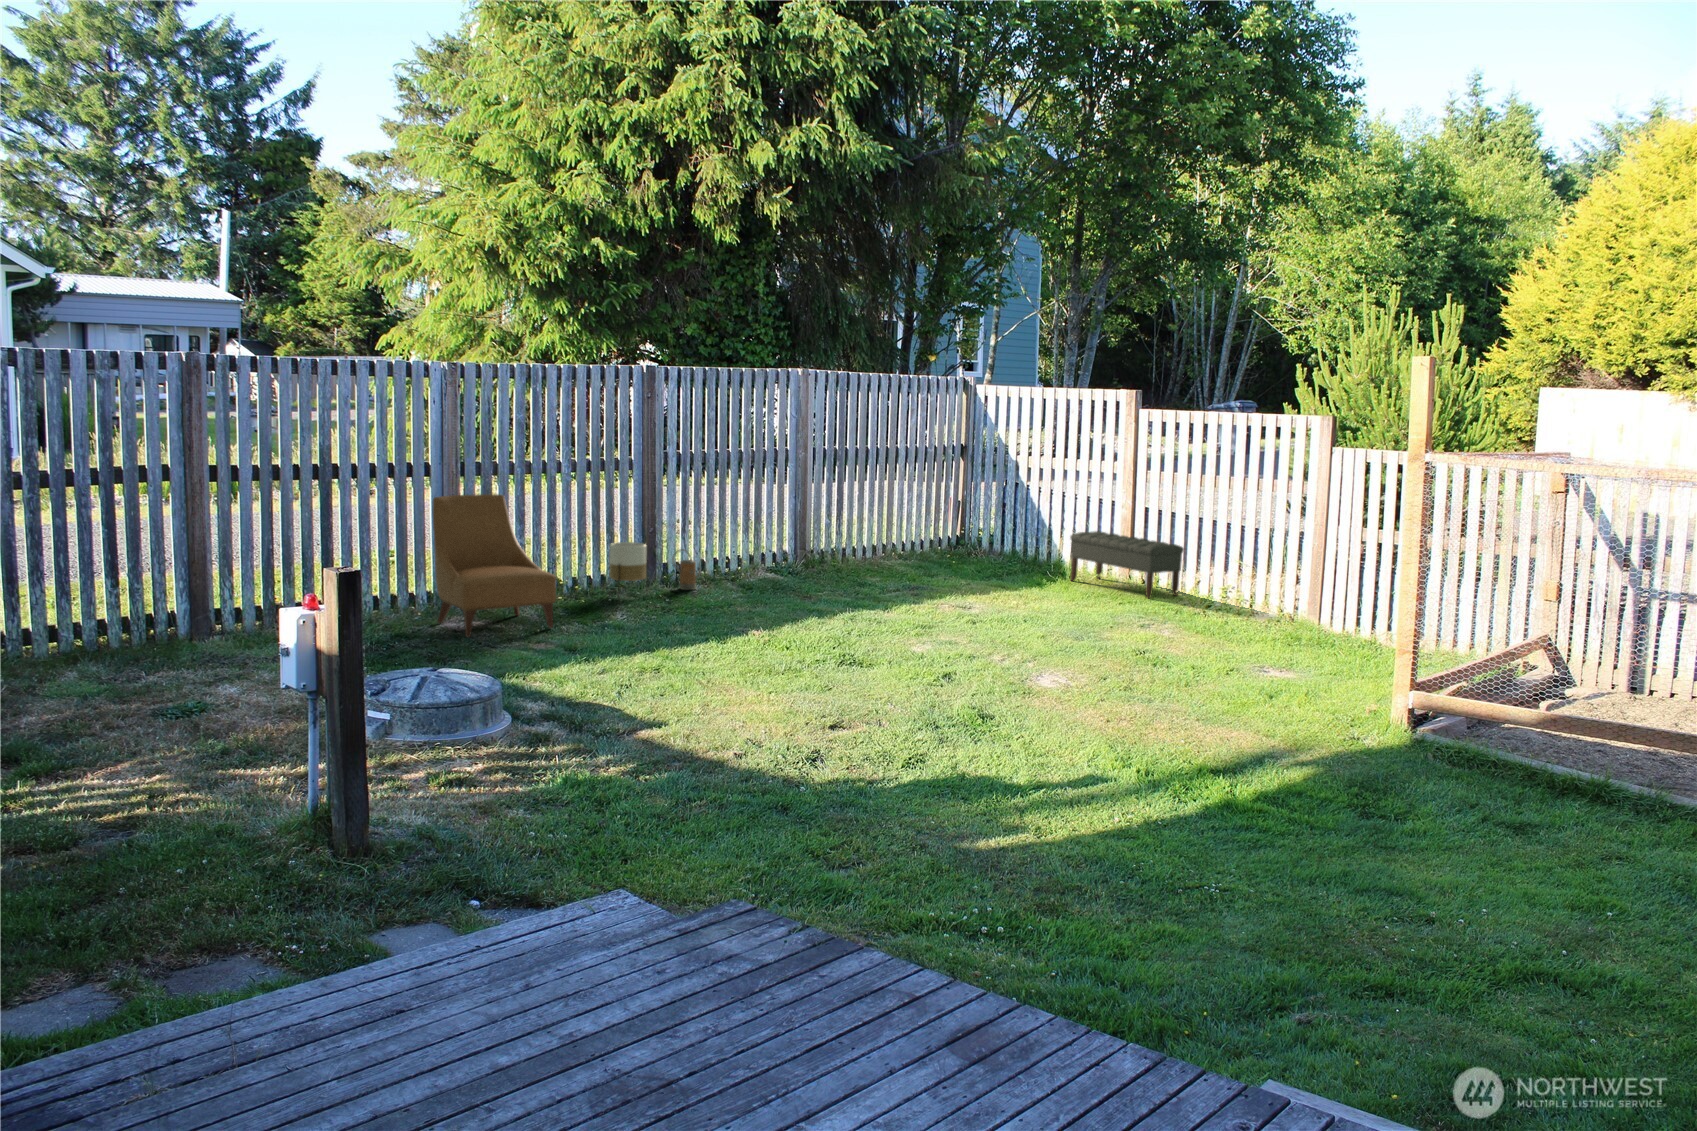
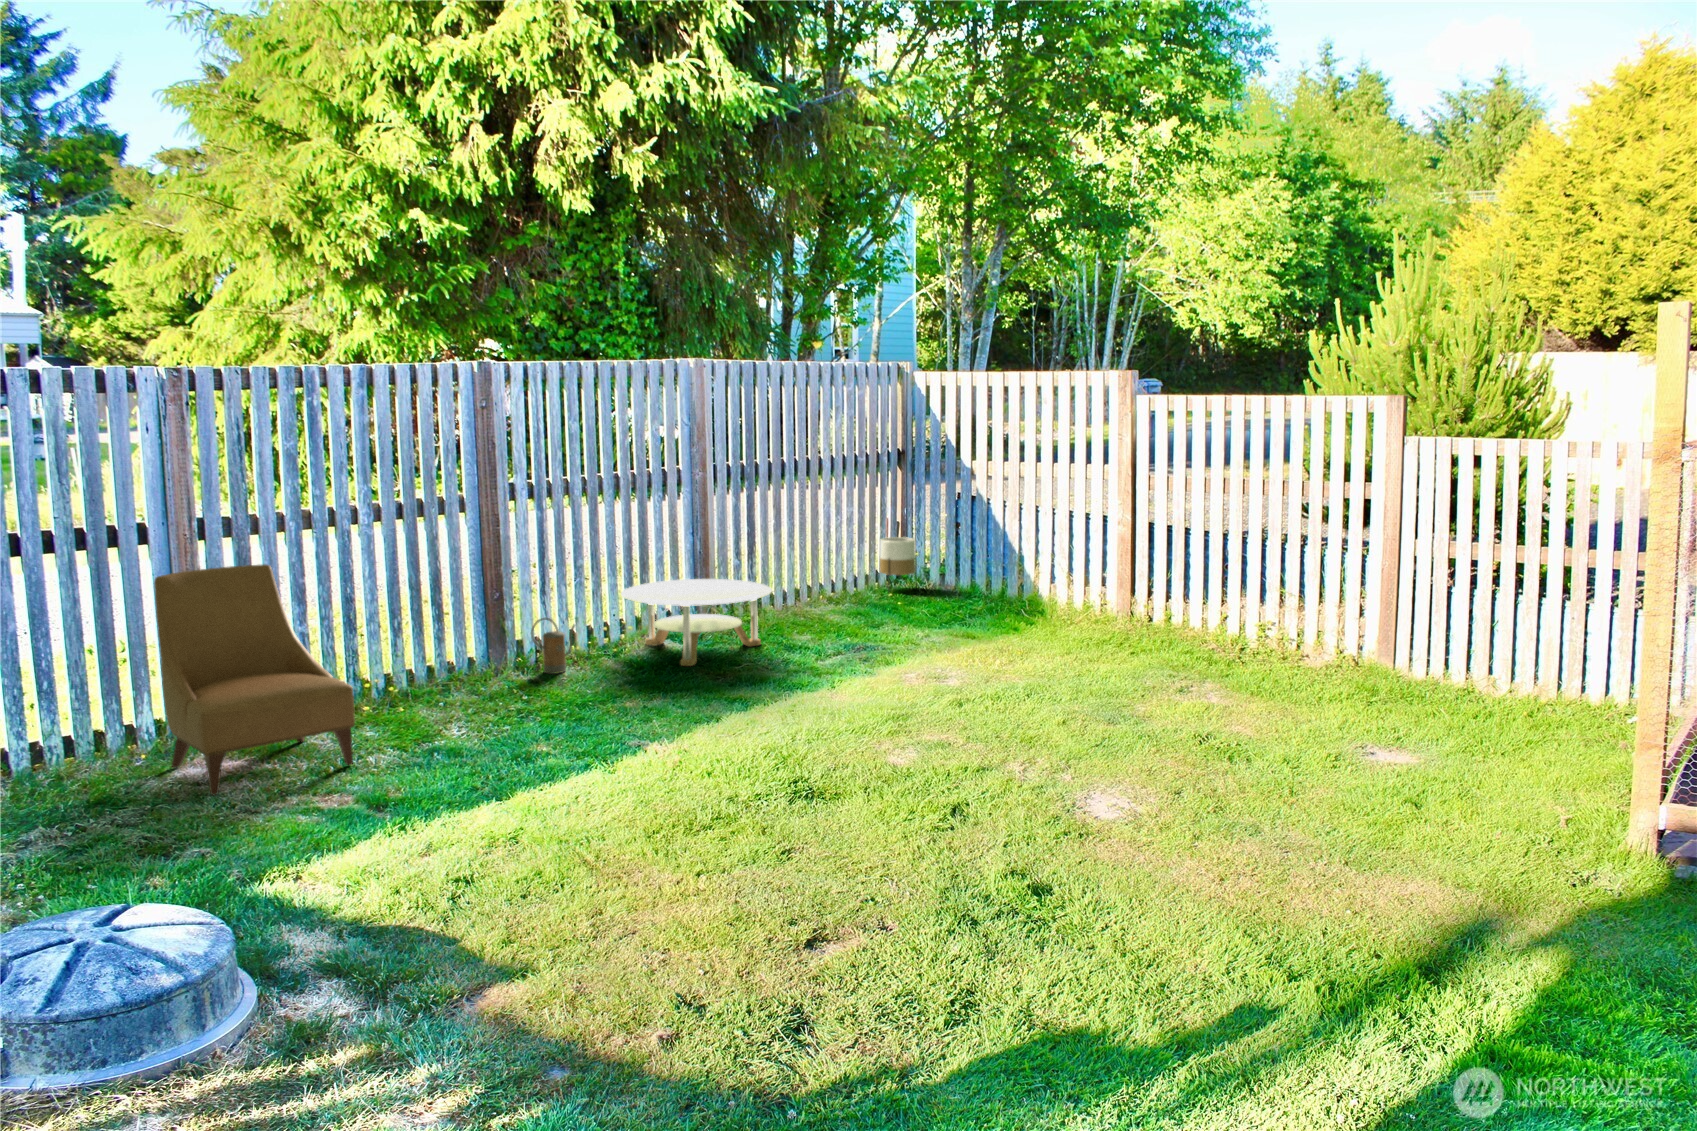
round table: none [738,531,849,591] -> present [621,579,772,666]
bench: present [1070,531,1184,598] -> none [1053,557,1206,646]
planter: present [609,542,647,591] -> present [880,537,917,588]

